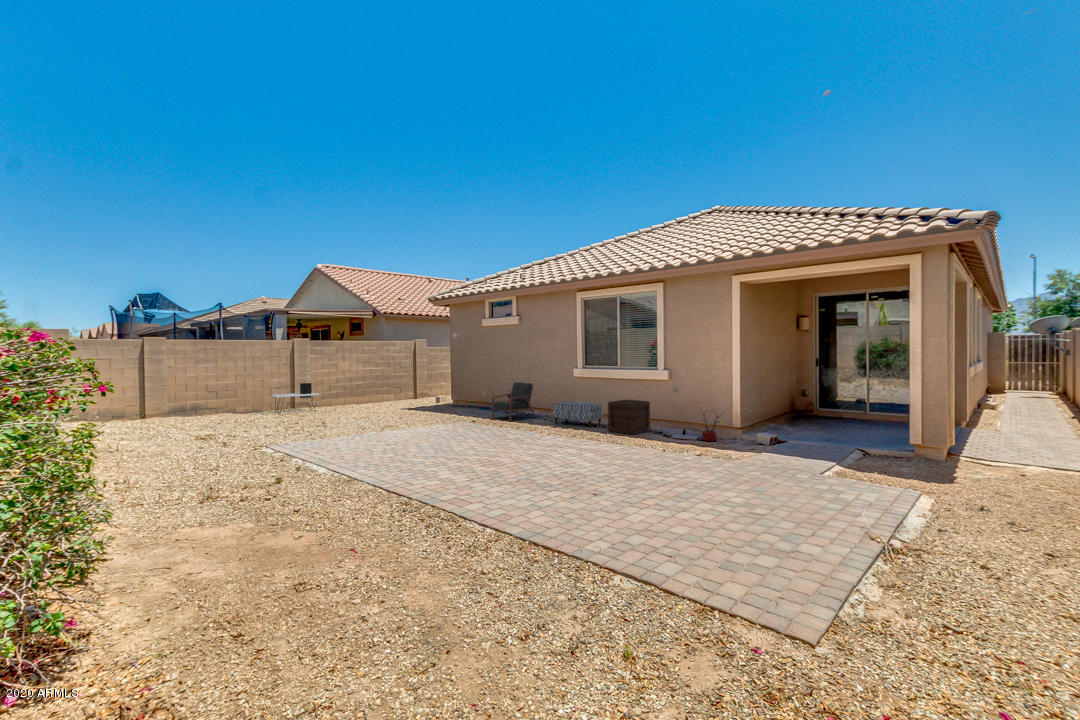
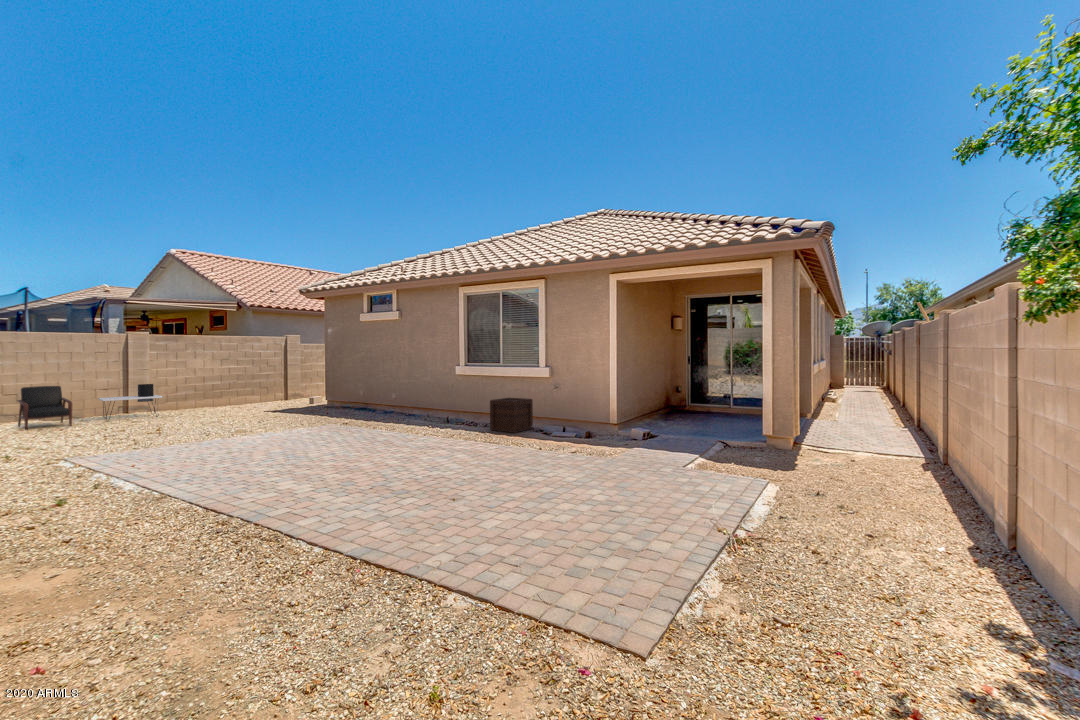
chair: present [492,382,535,420] -> present [17,386,72,430]
bench: present [553,401,602,427] -> none [435,400,486,427]
decorative plant: present [702,414,724,441] -> none [581,403,602,437]

